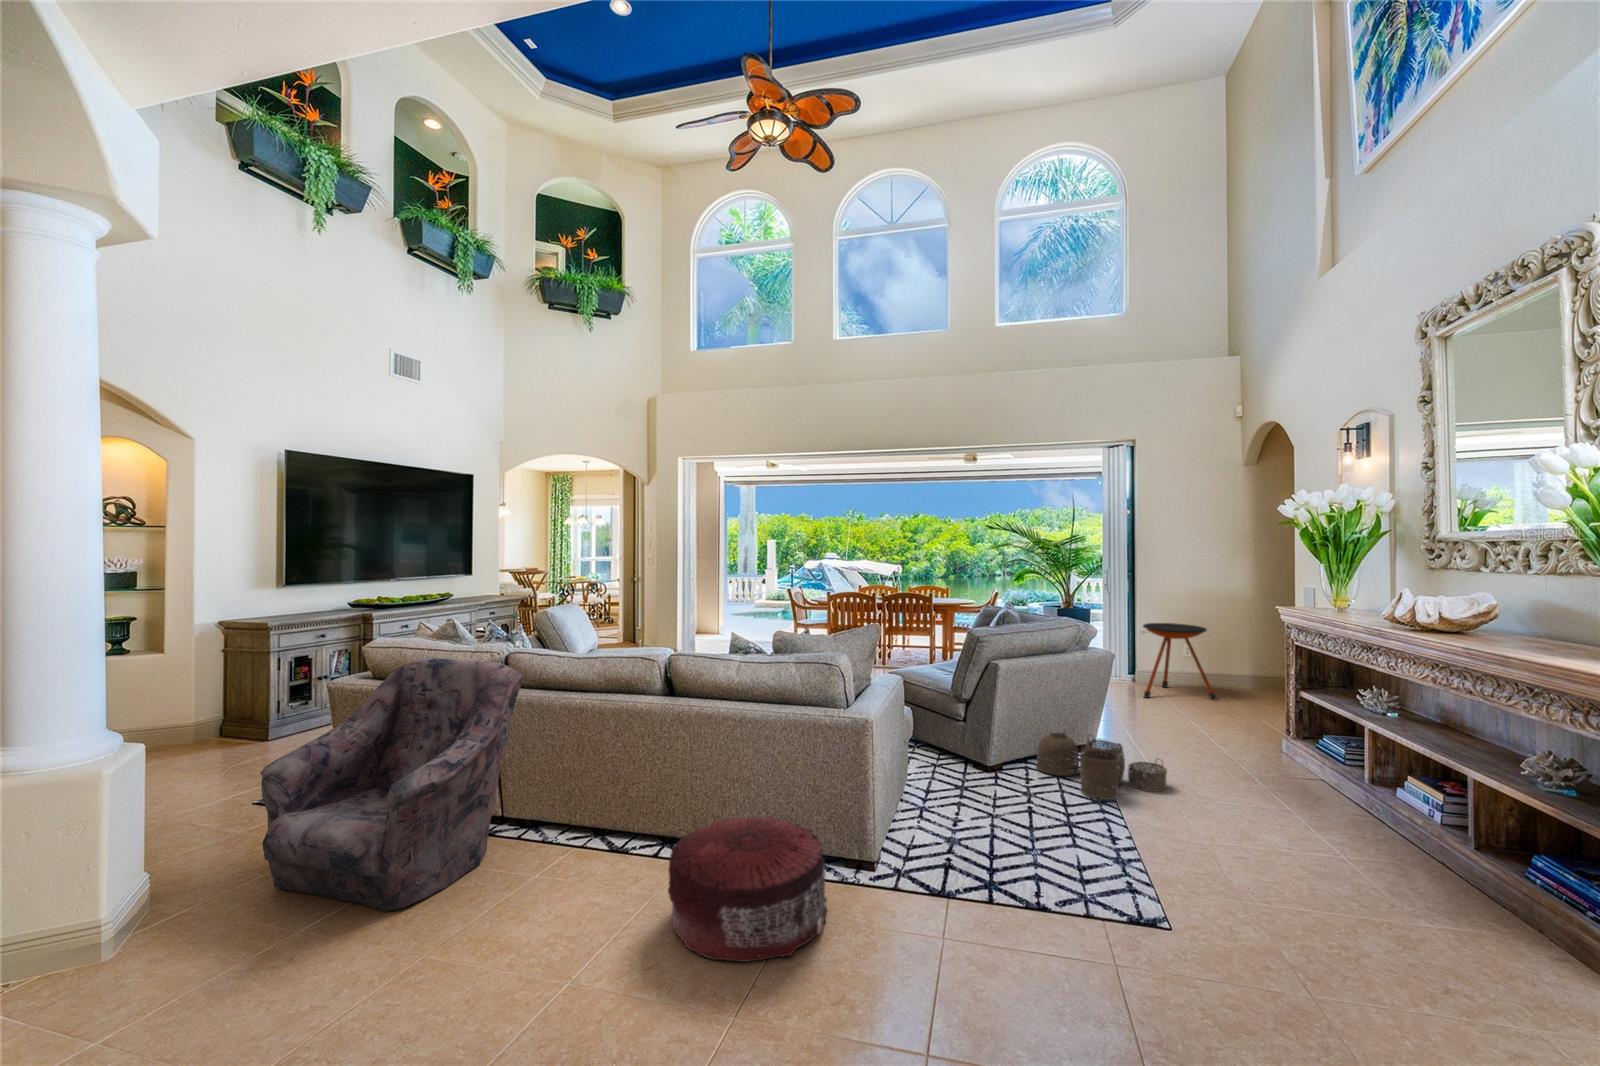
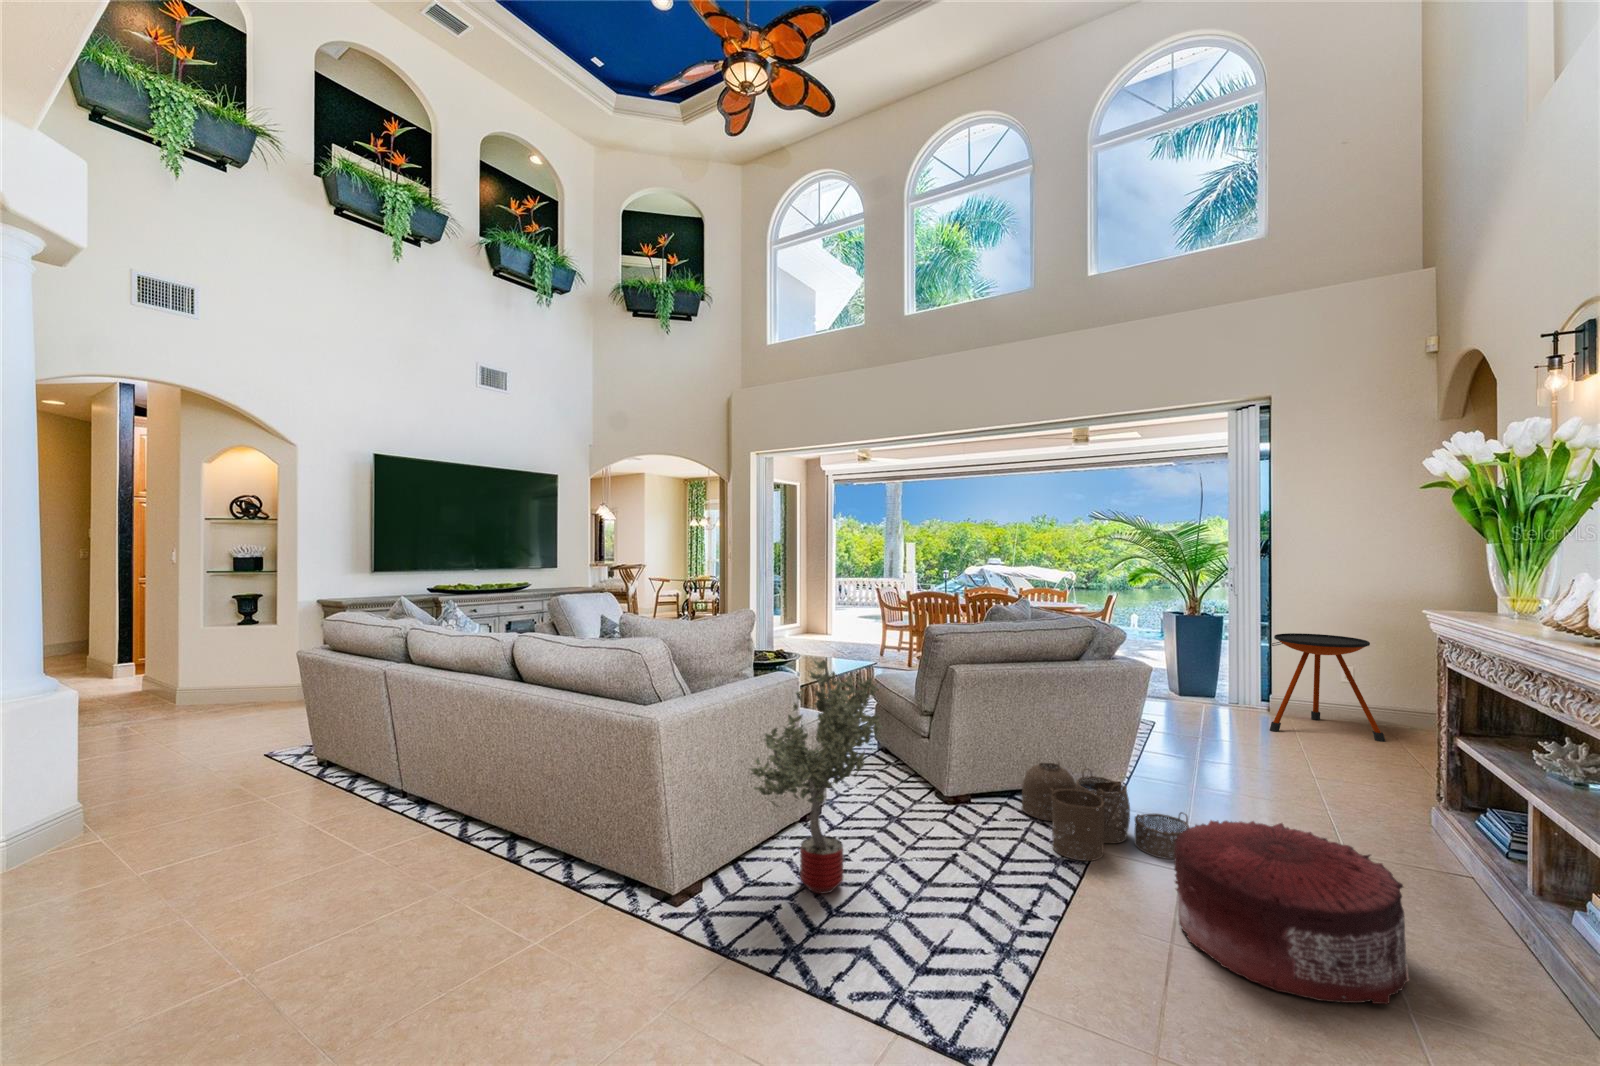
armchair: present [260,657,524,912] -> none [110,628,393,875]
potted tree: none [909,664,999,844] -> present [751,661,883,894]
pouf: present [668,815,827,962] -> present [1174,820,1409,1005]

